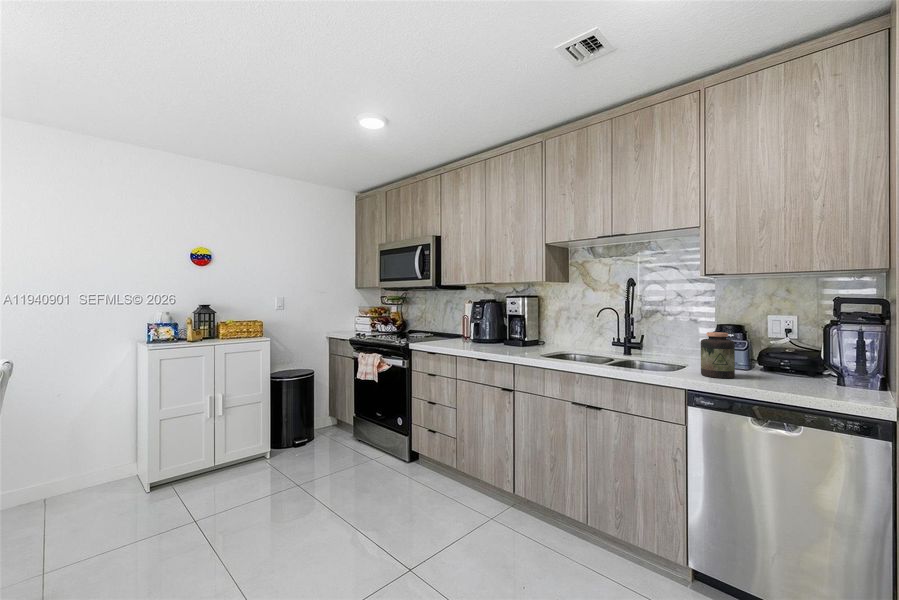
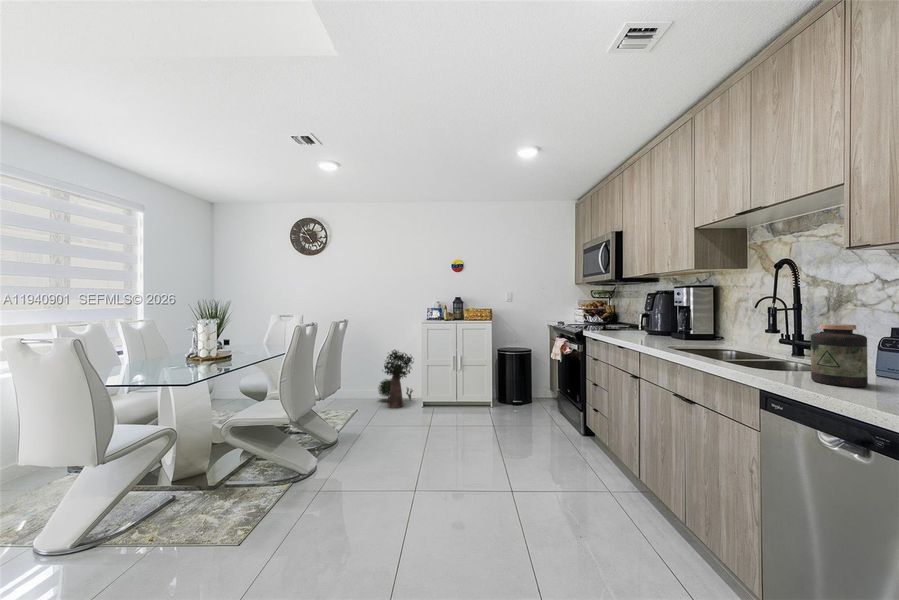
potted plant: none [29,401,129,514] -> present [378,350,413,408]

